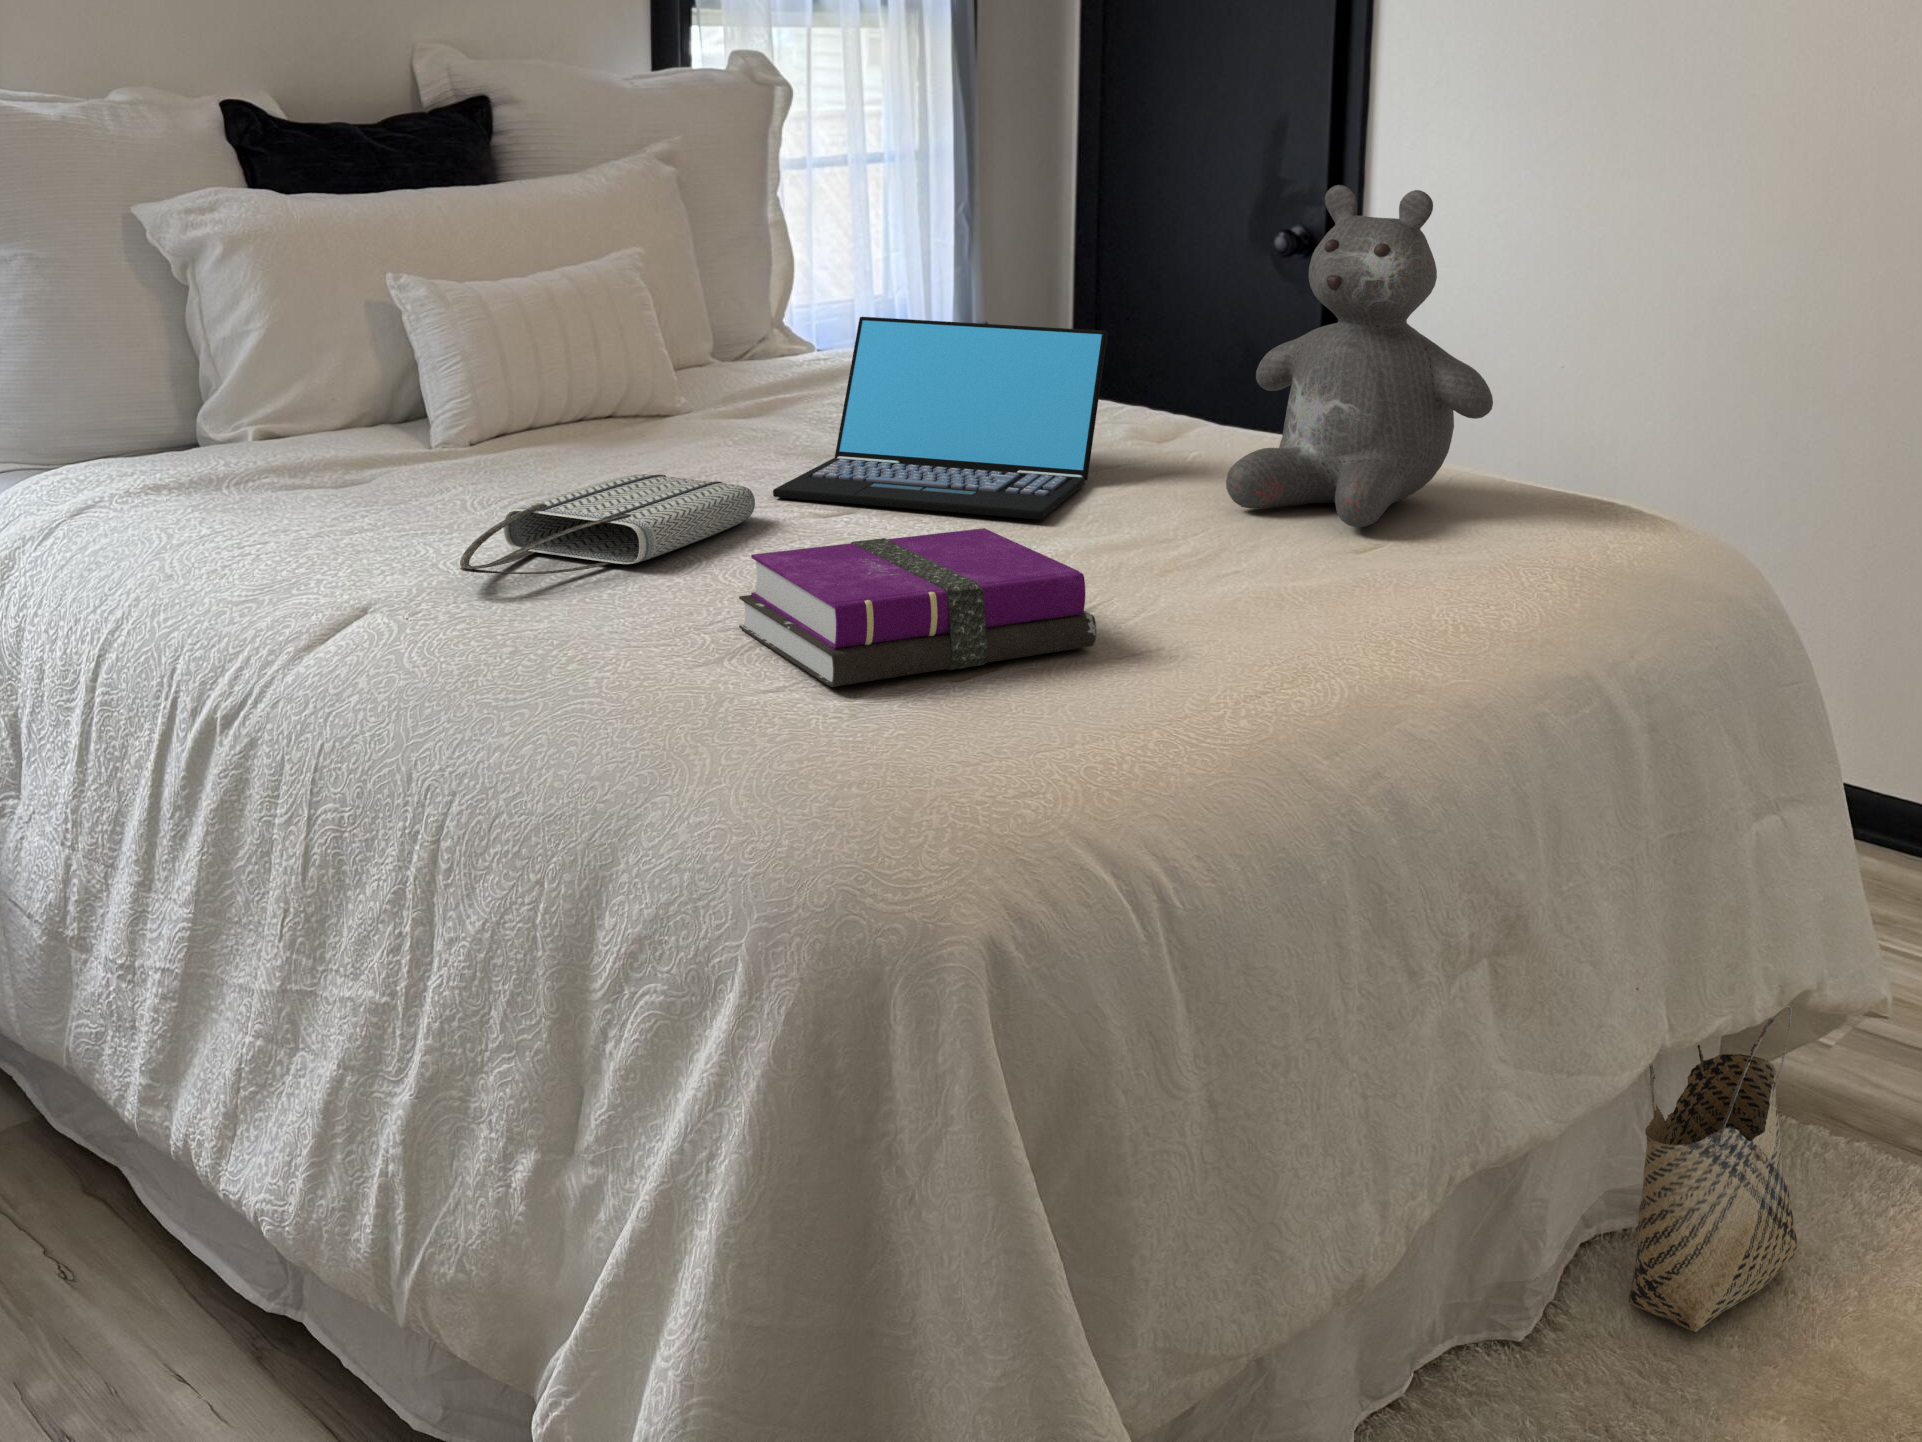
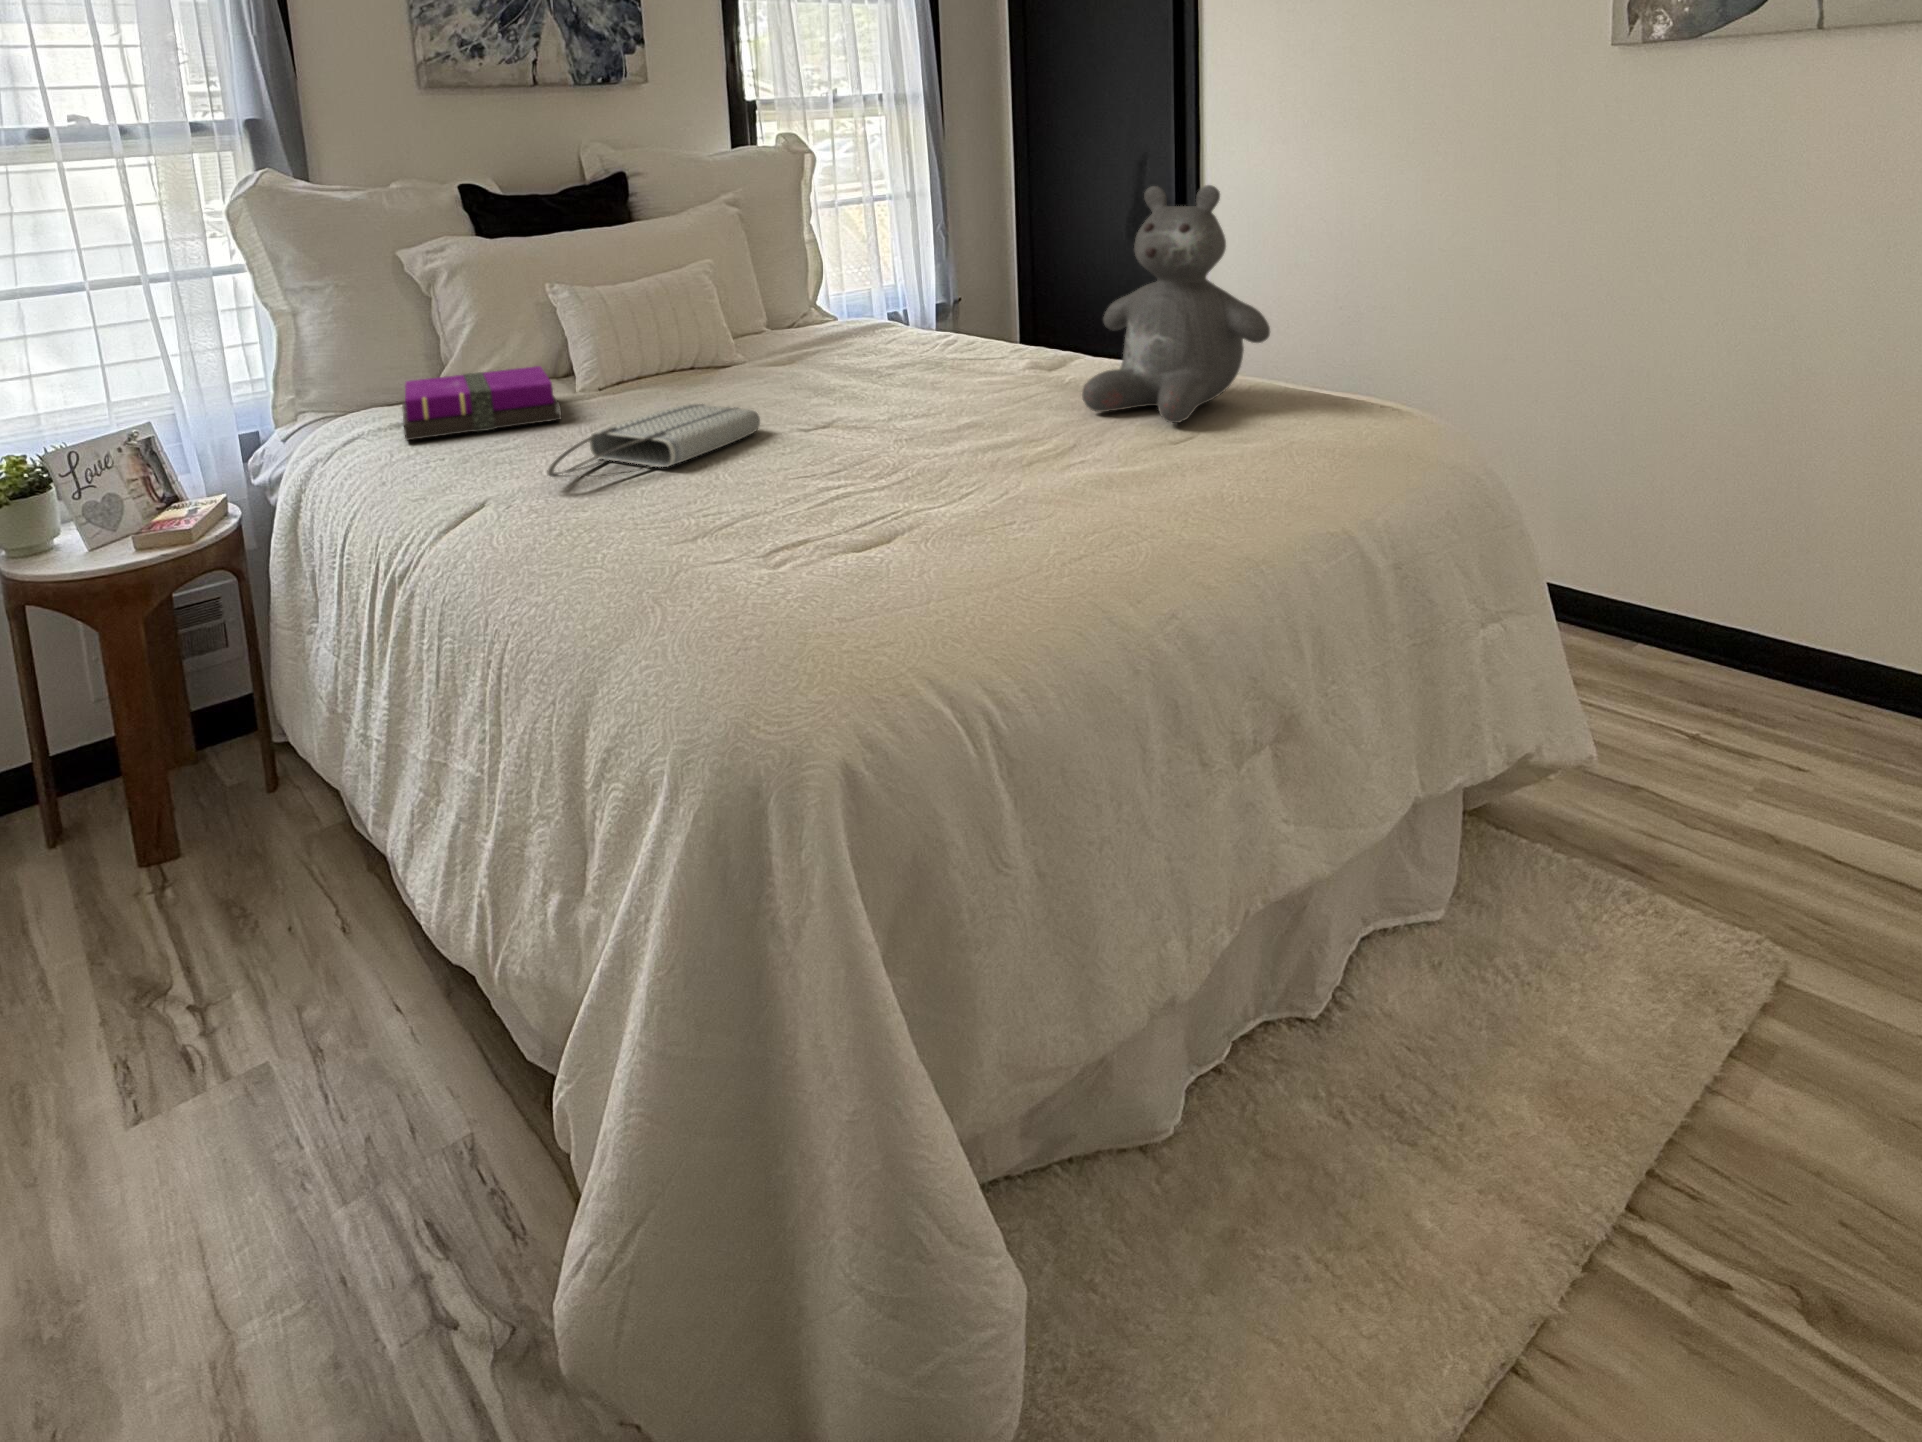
laptop: present [773,317,1107,519] -> none [778,294,1001,425]
notebook: present [739,528,1096,687] -> present [402,366,561,440]
woven basket: present [1629,1006,1797,1332] -> none [1400,739,1531,1015]

